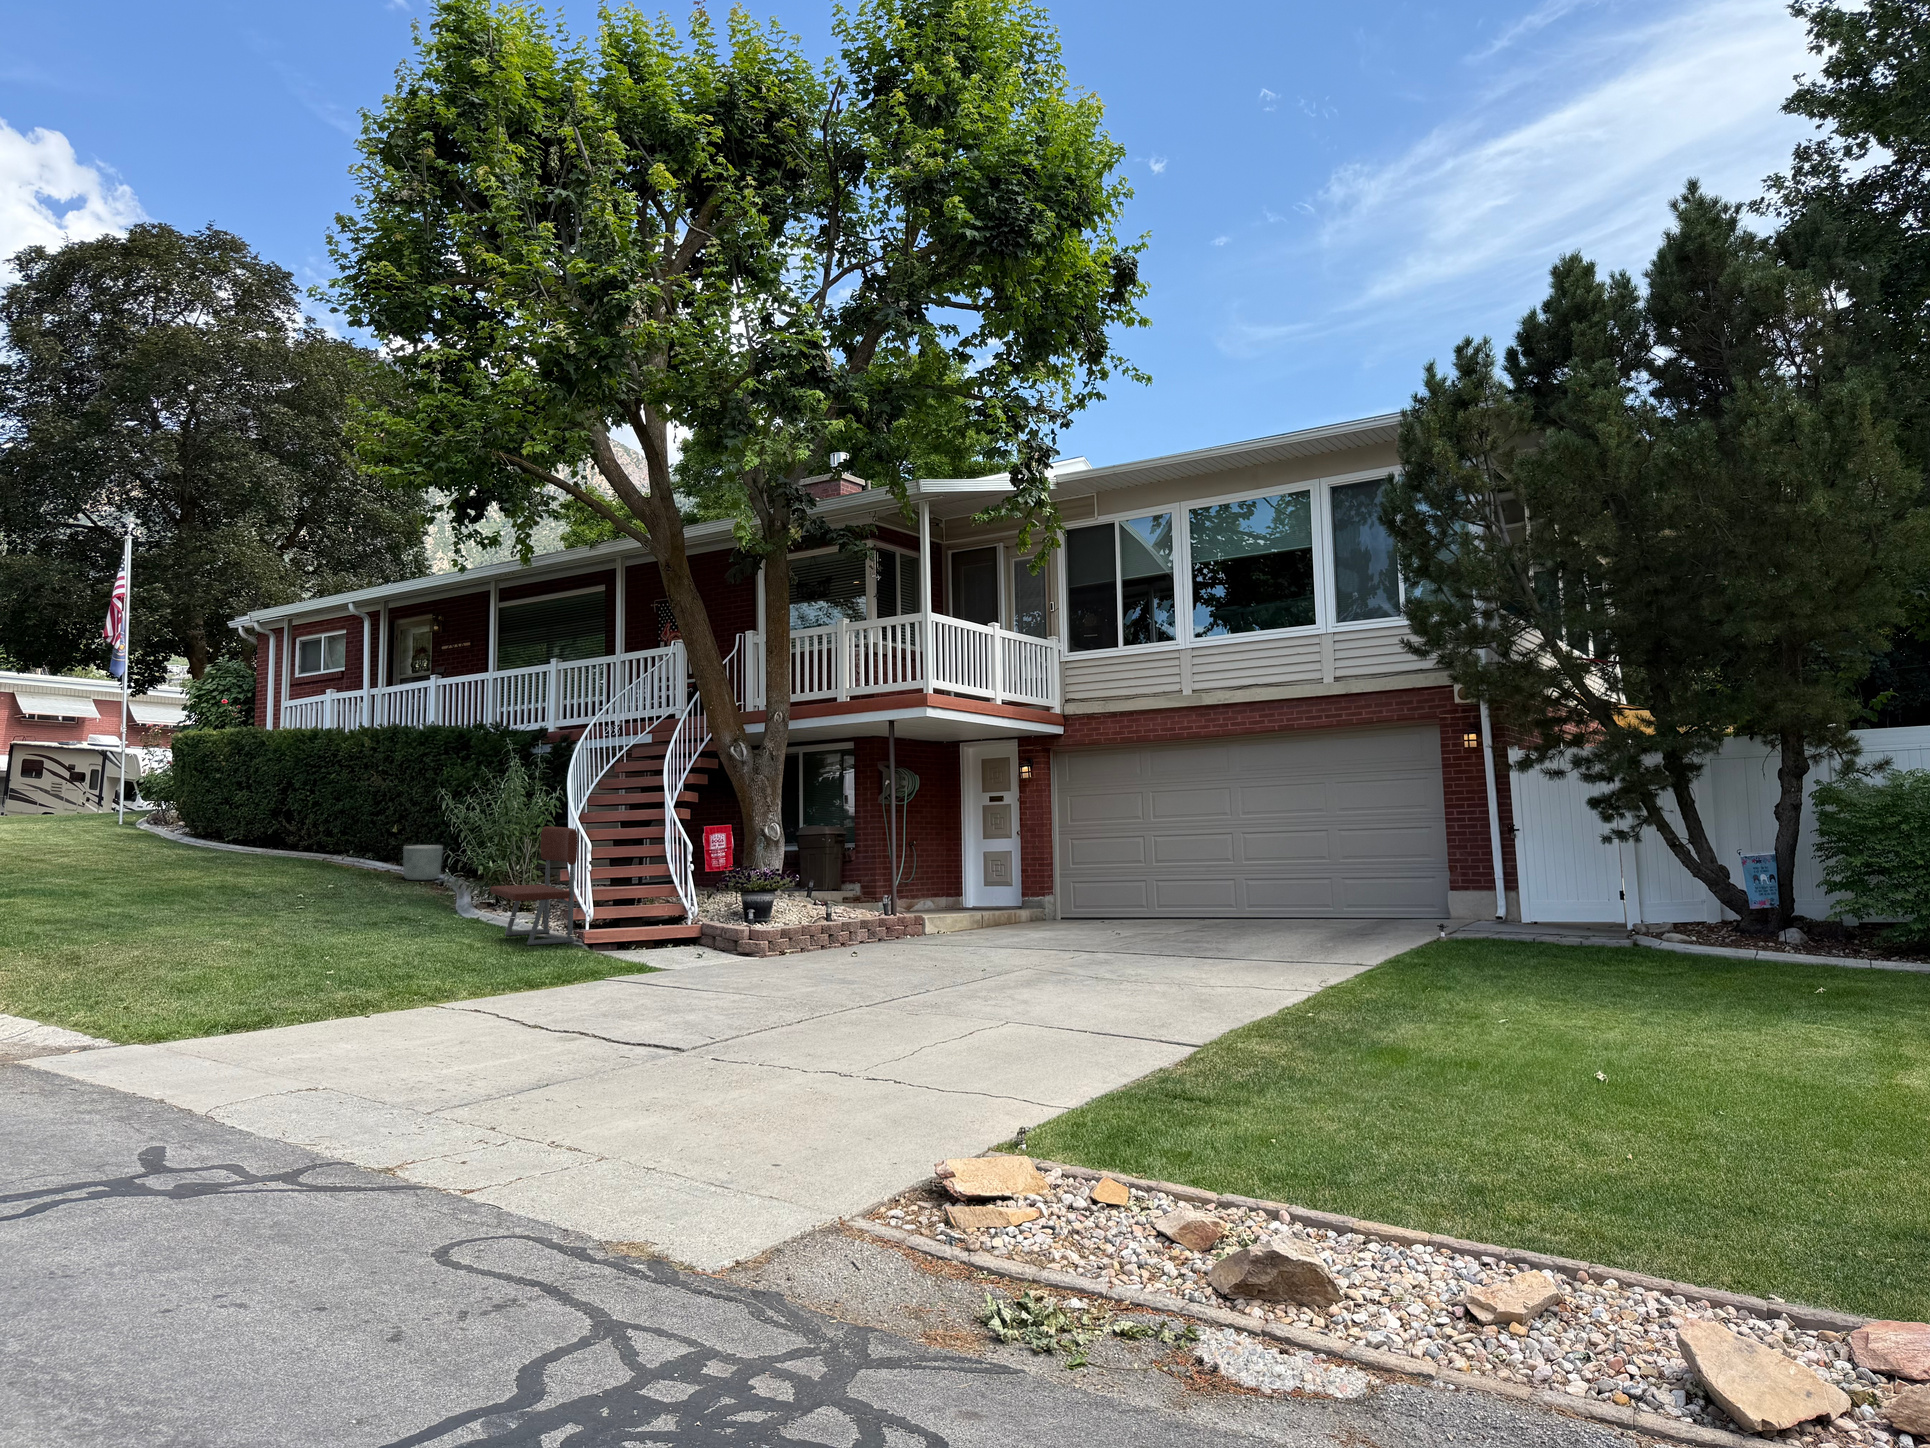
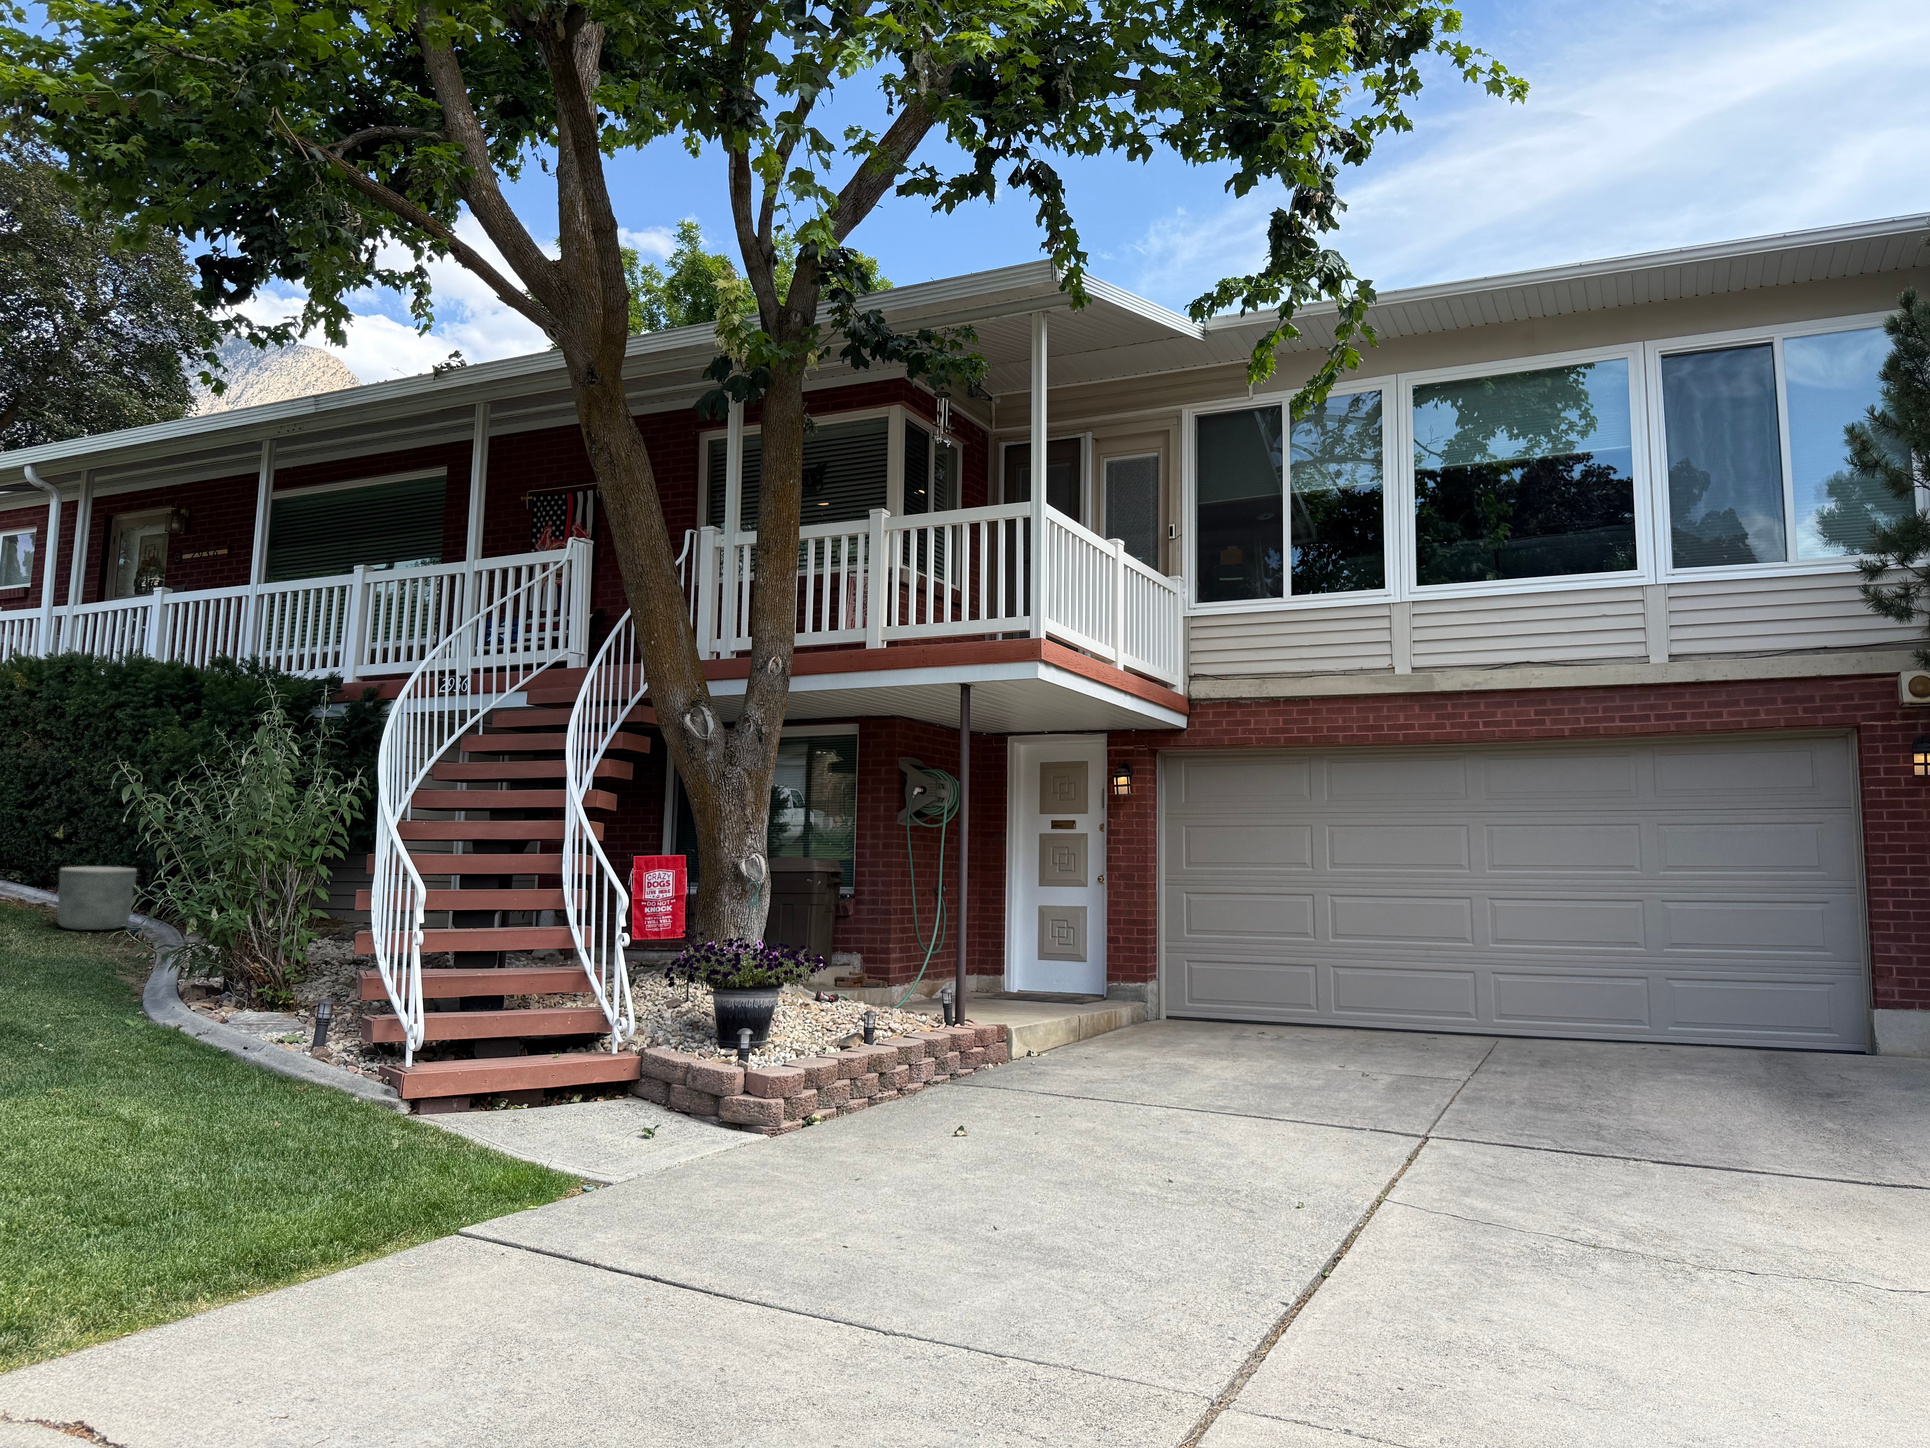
bench: present [490,827,577,945] -> none [206,848,397,1098]

